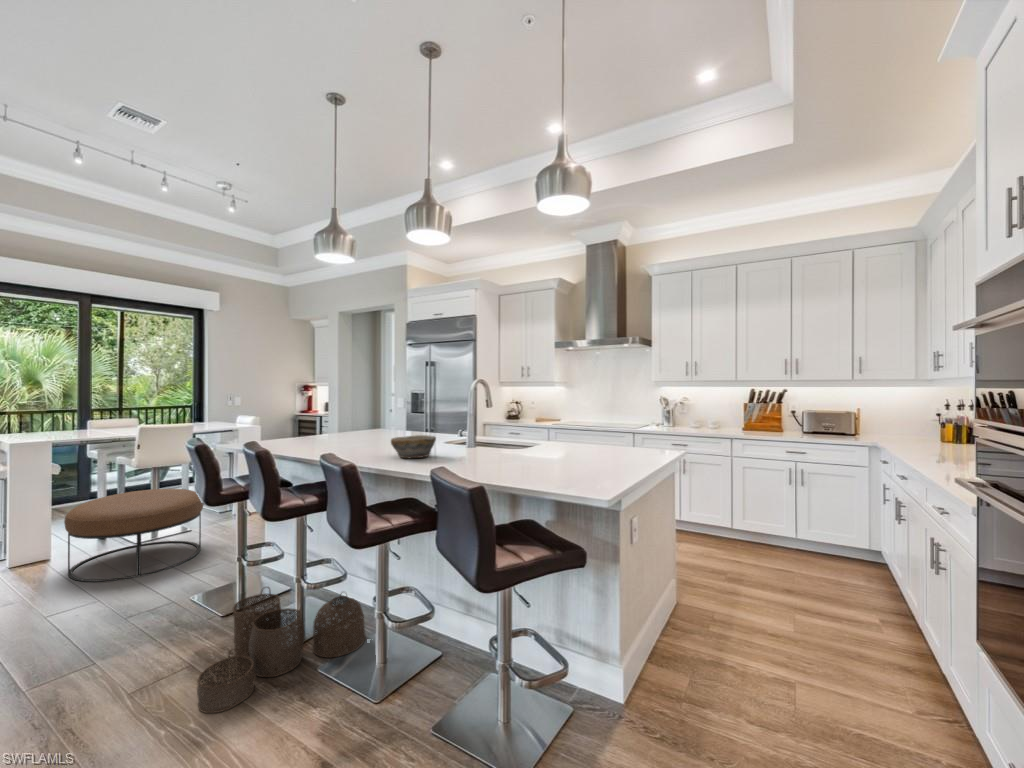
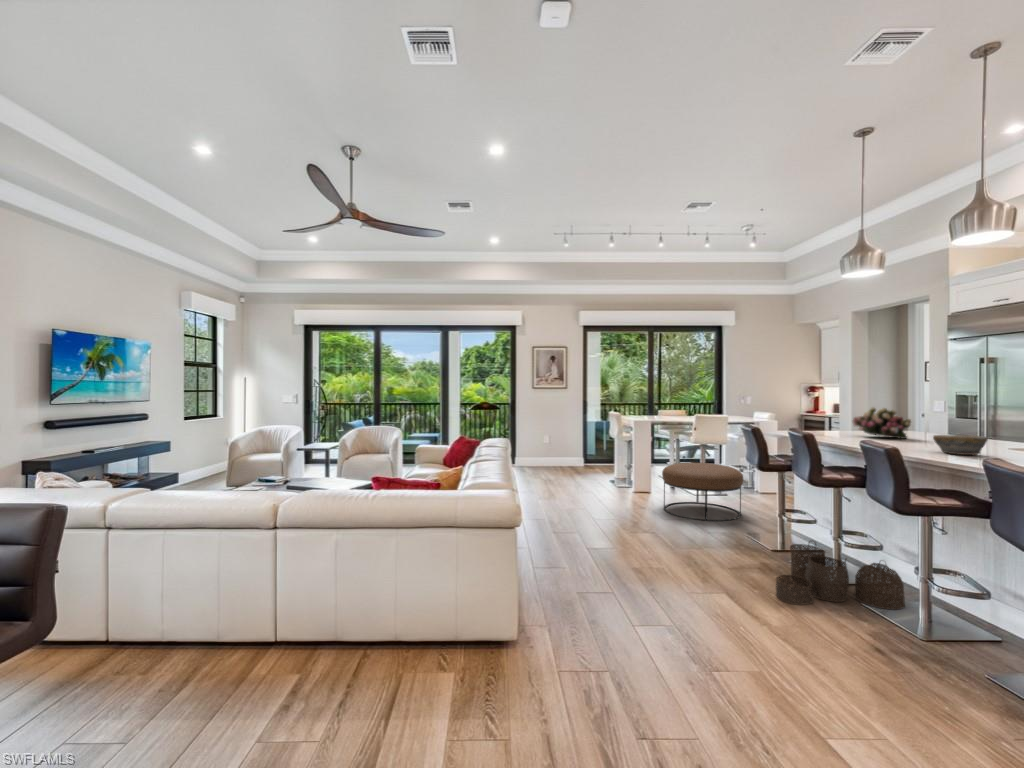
flower arrangement: none [320,407,376,440] -> present [852,407,911,439]

